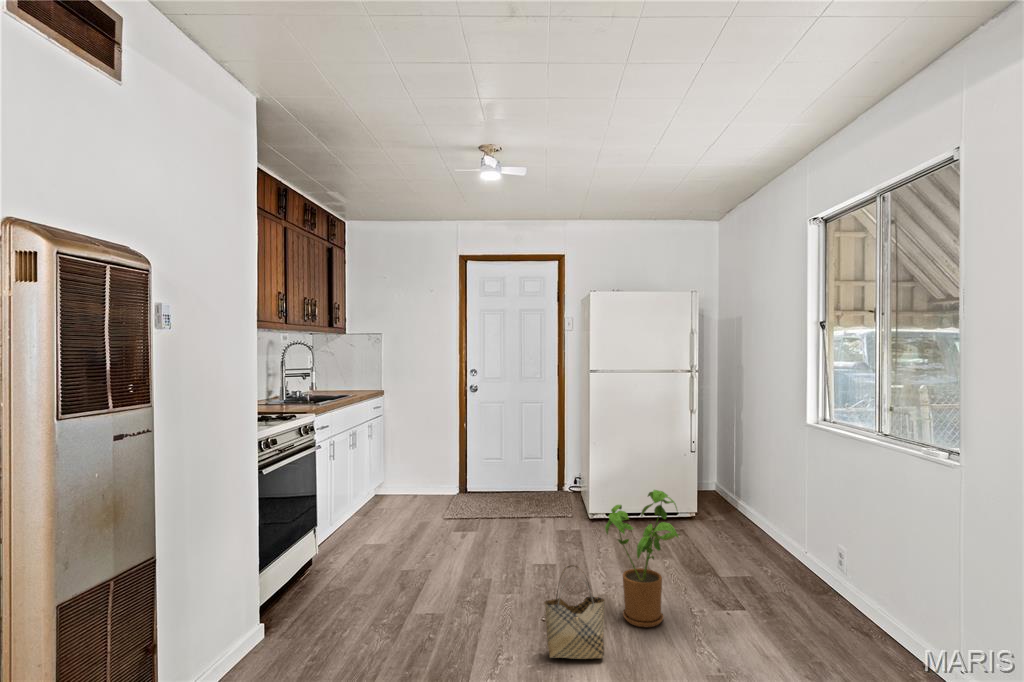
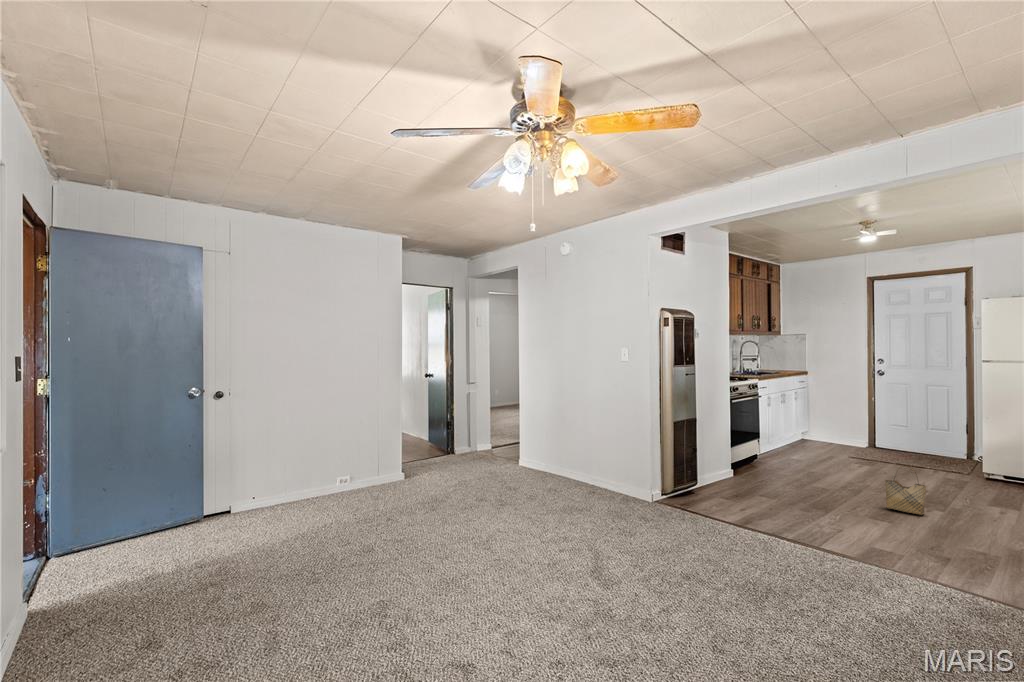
house plant: present [605,490,680,627] -> none [943,435,1003,517]

